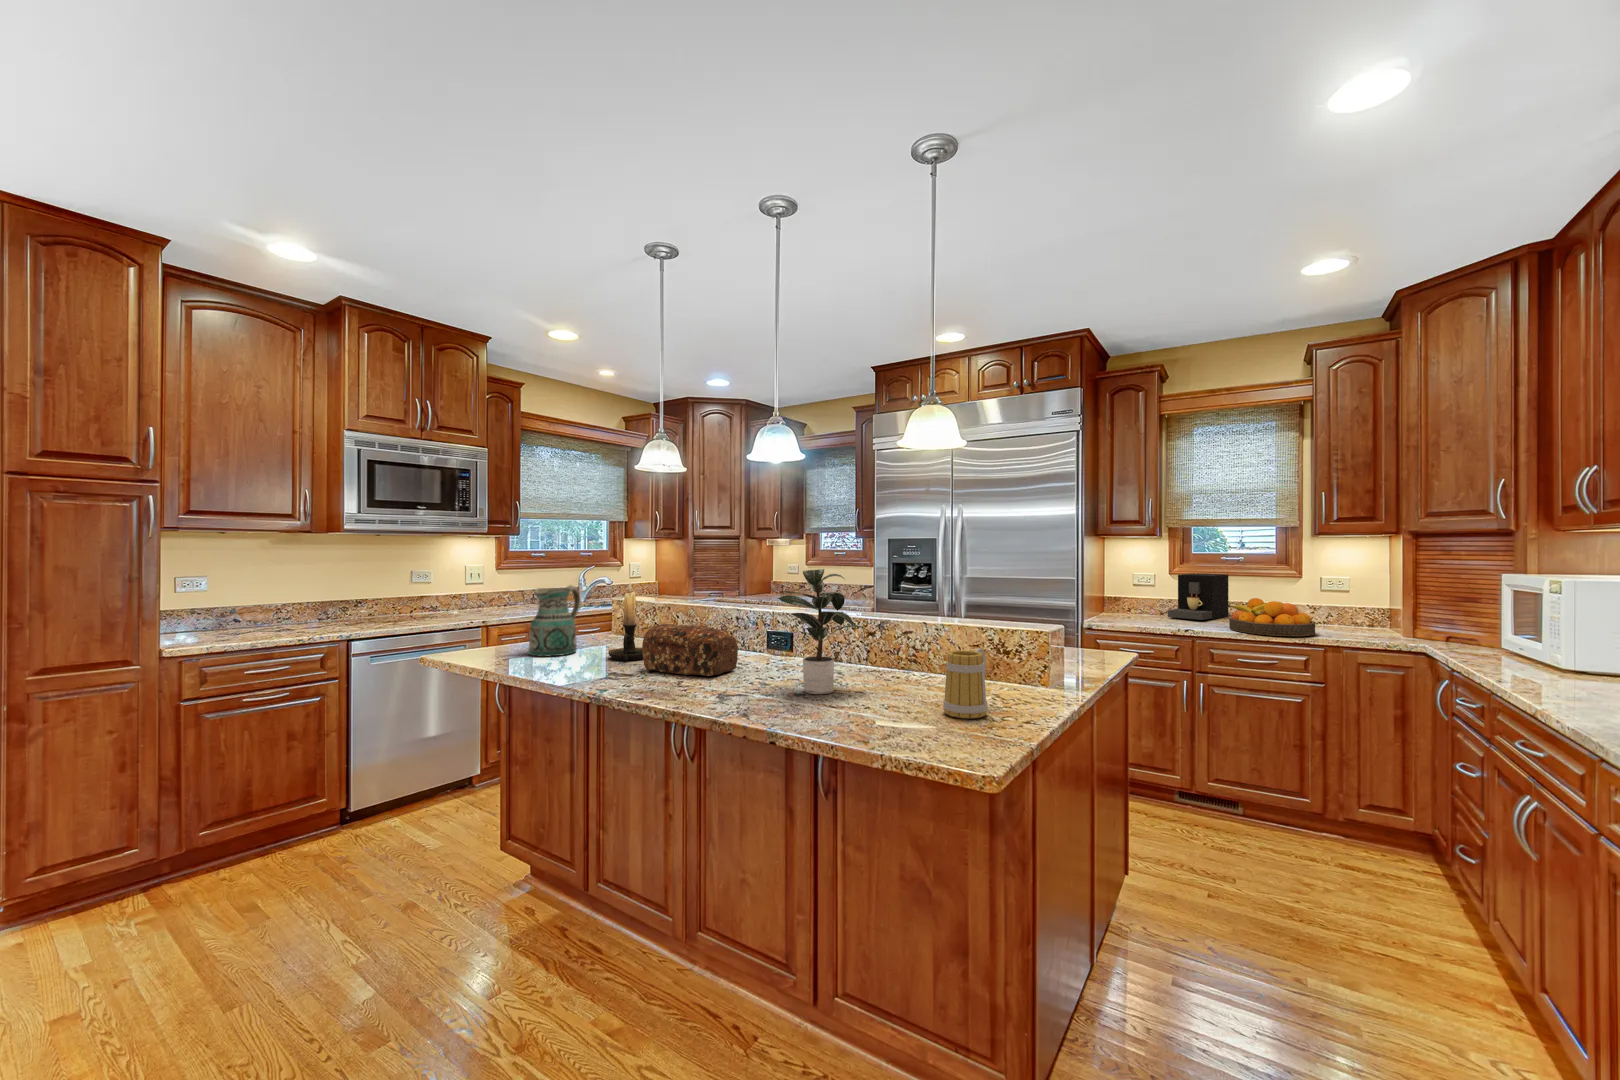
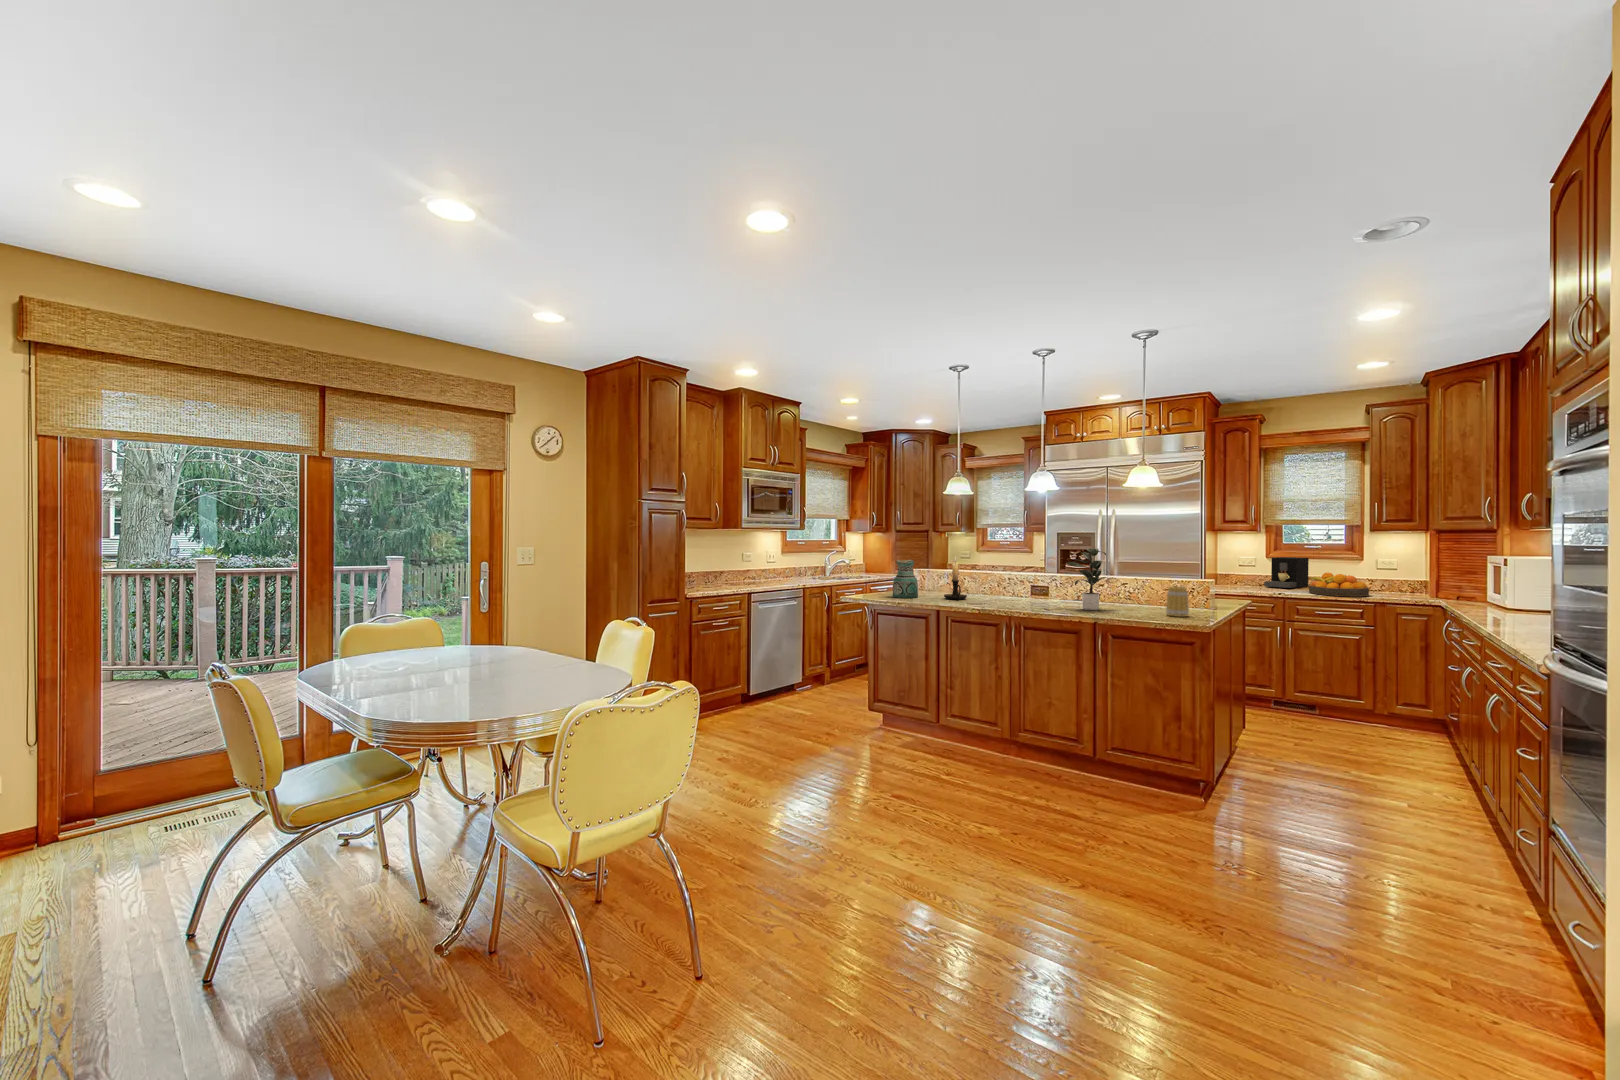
bread loaf: present [642,624,738,676] -> none [979,579,1030,604]

